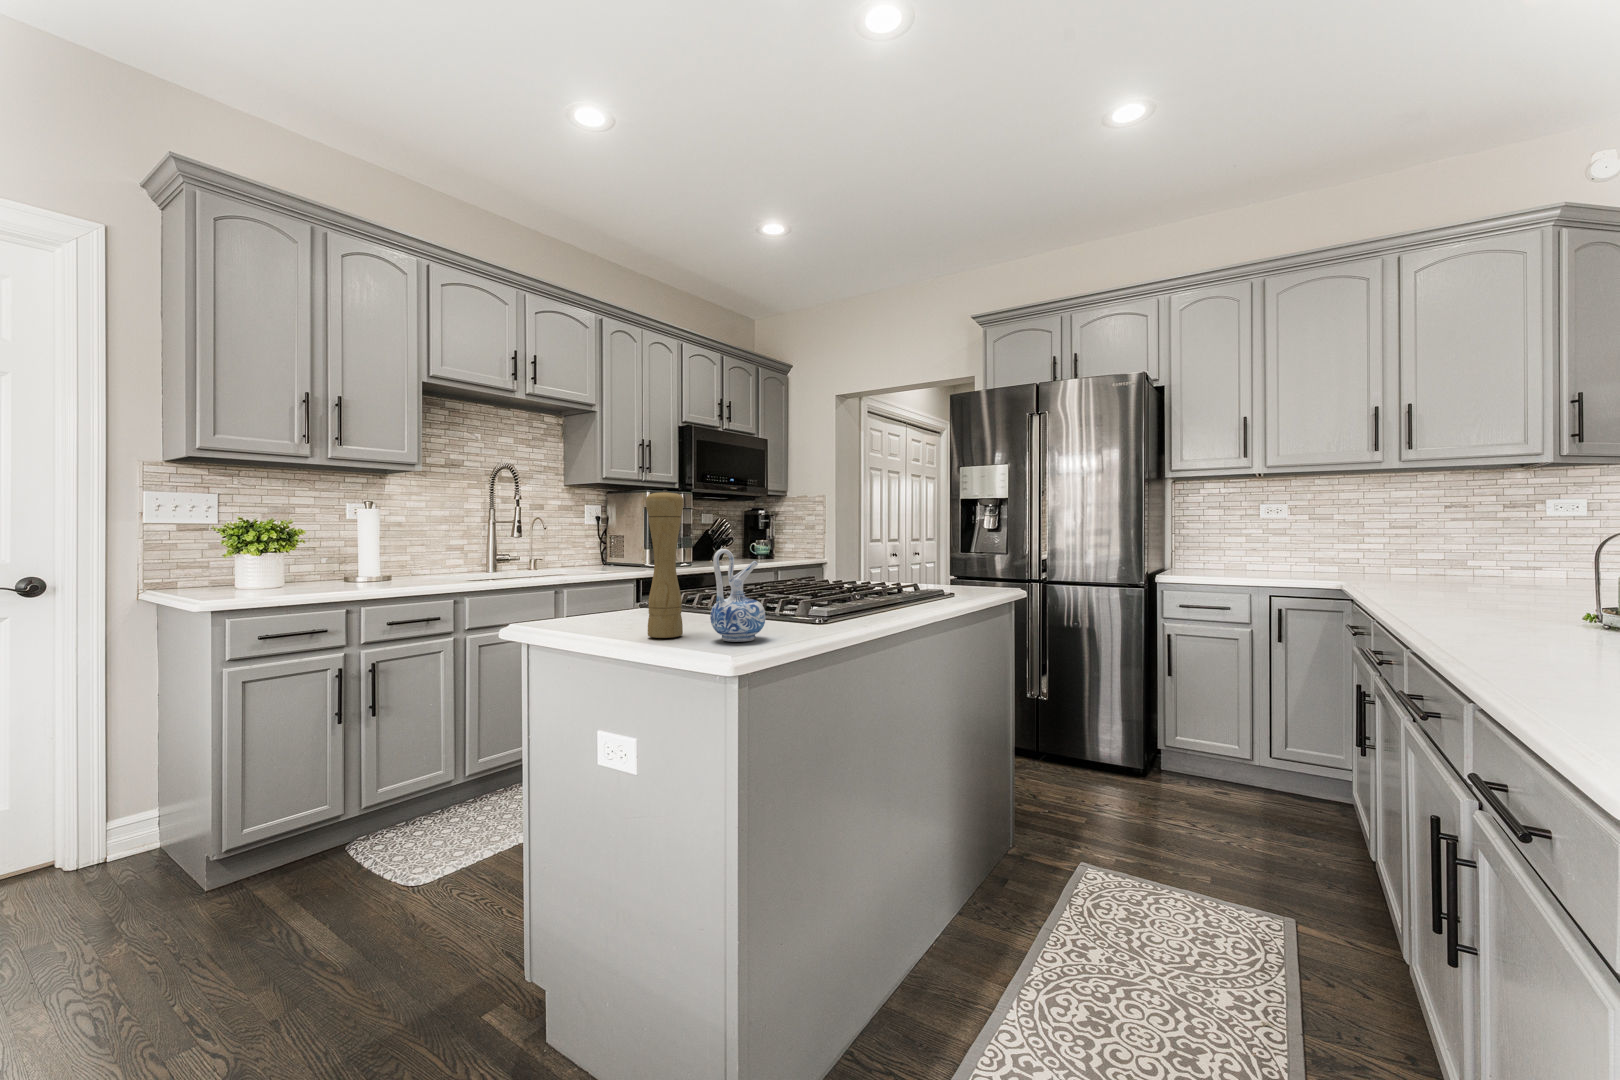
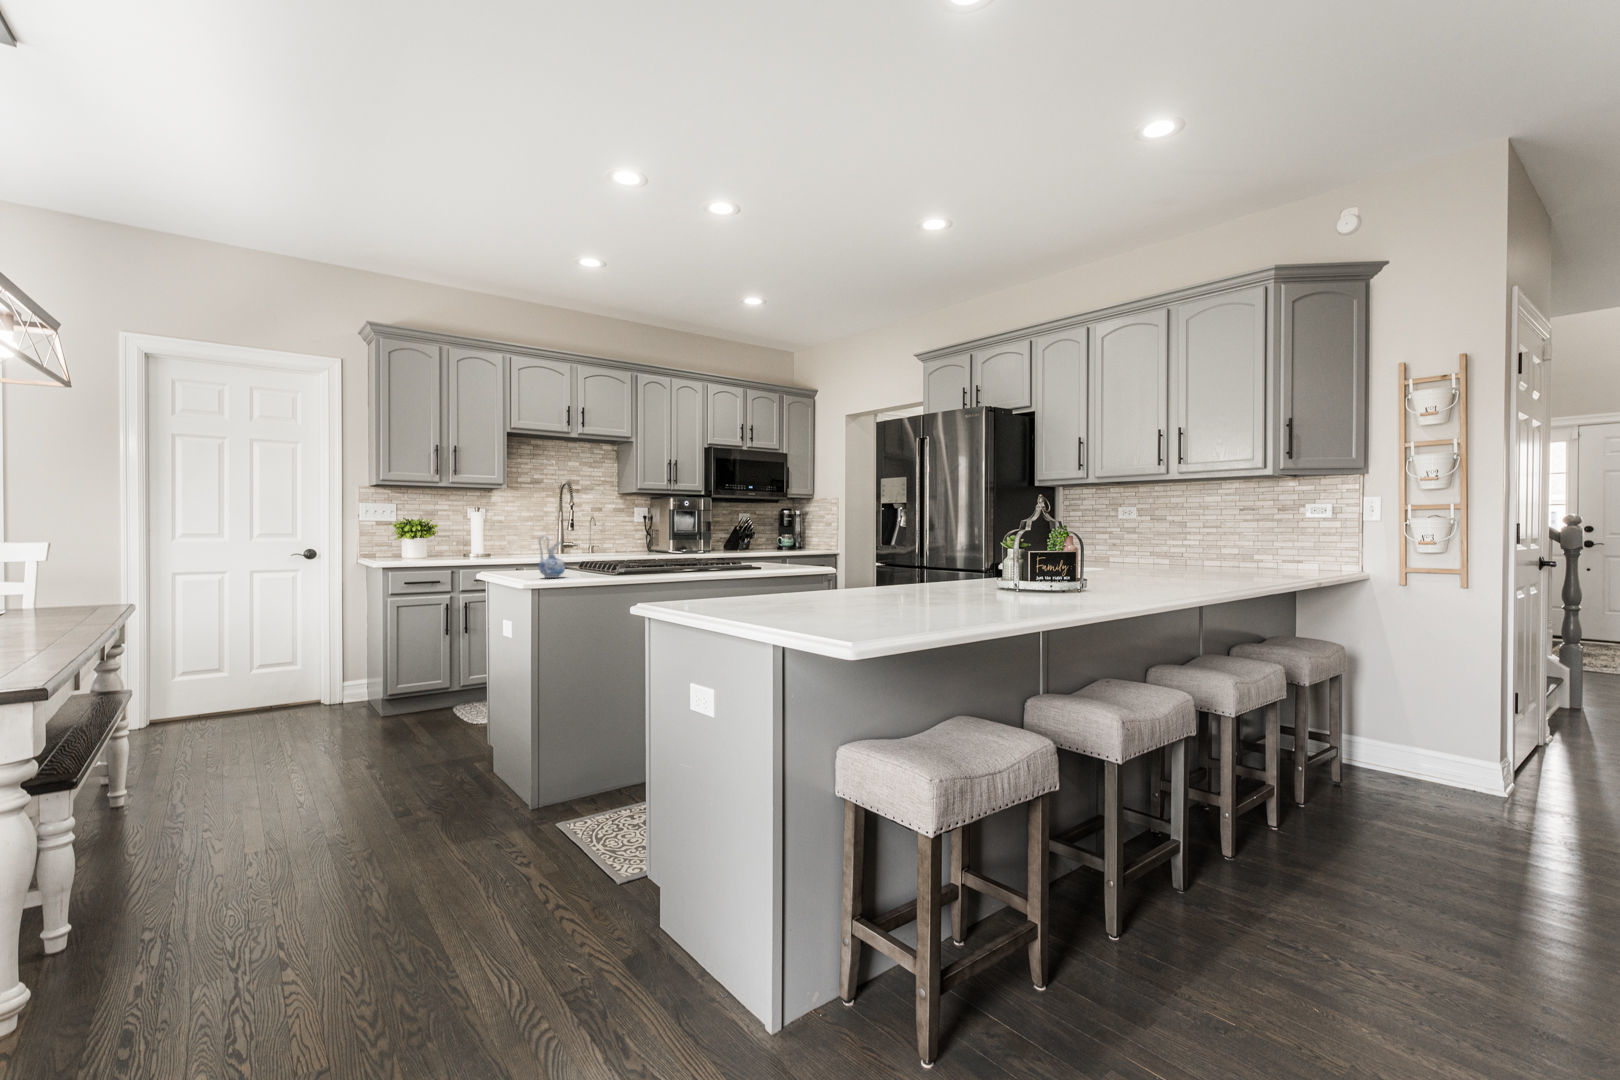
pepper mill: present [646,490,684,638] -> none [520,508,539,576]

